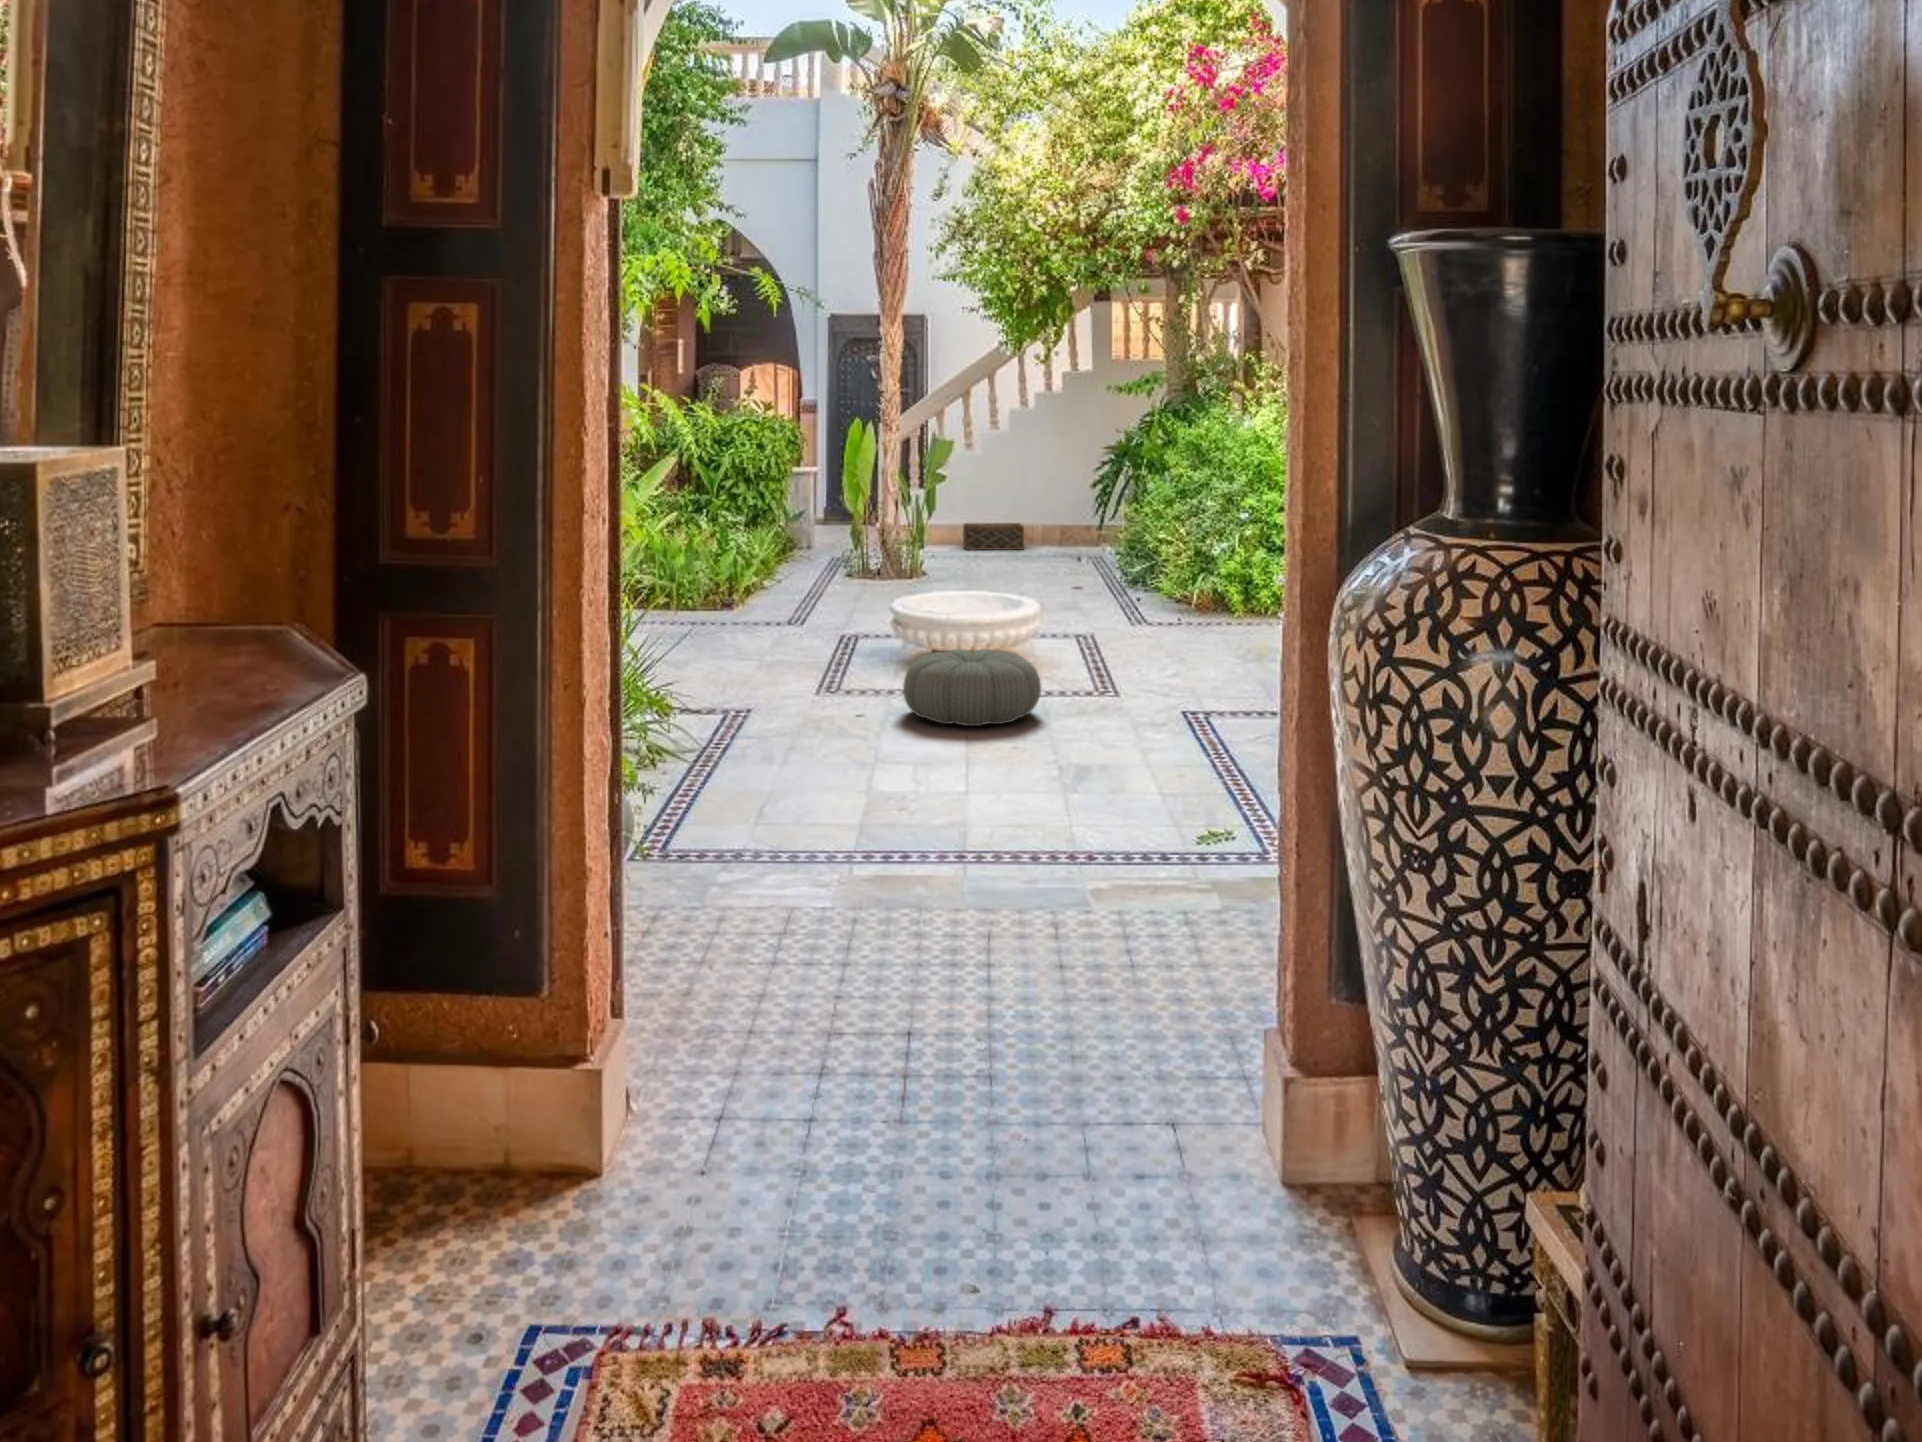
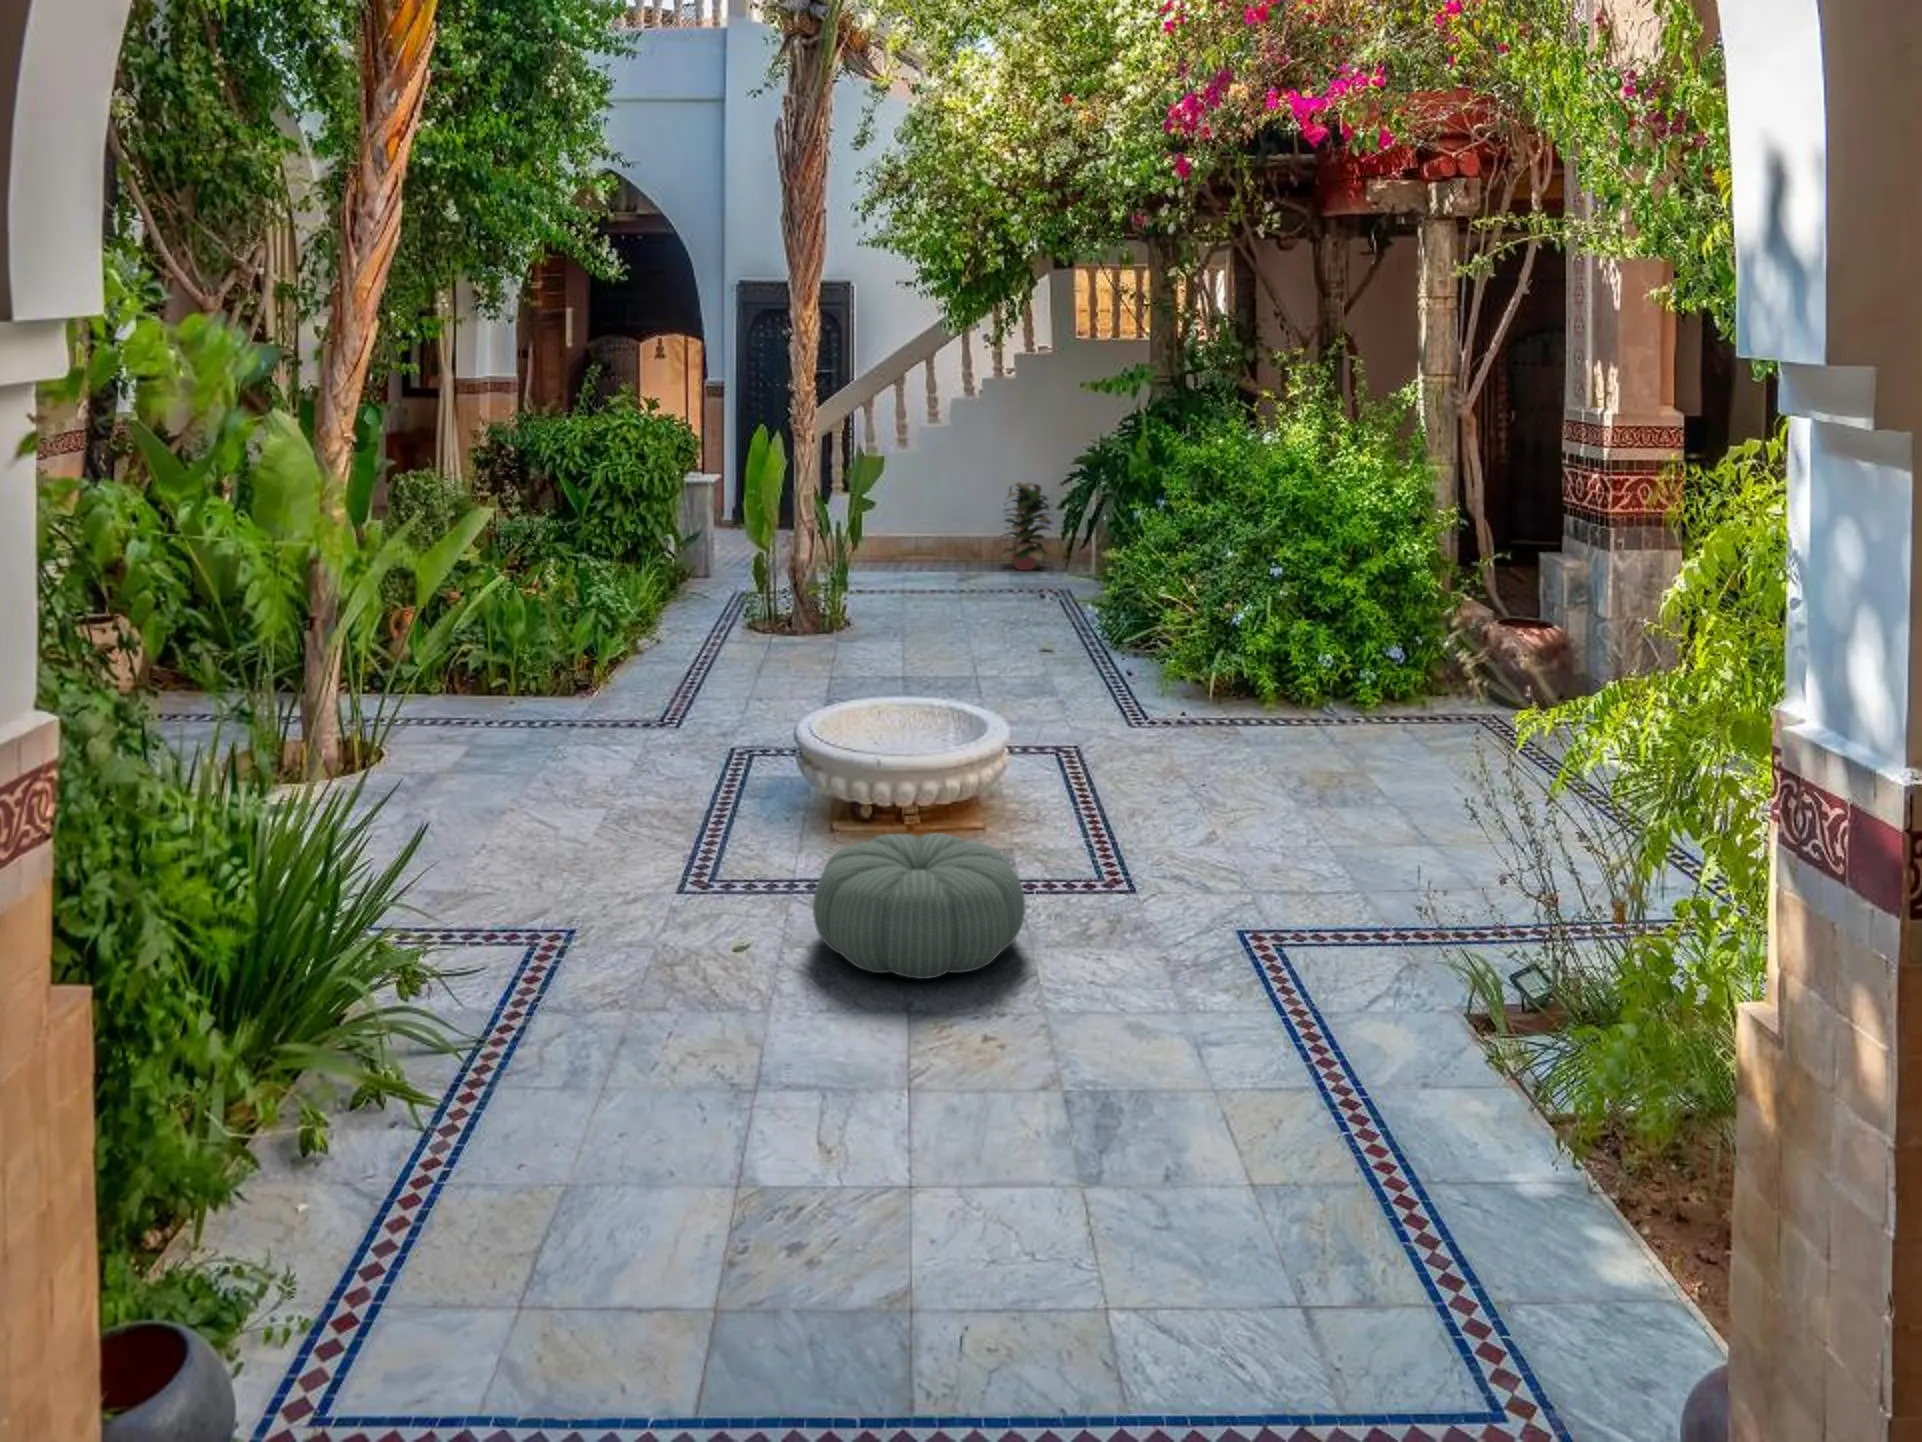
decorative plant: none [1047,478,1097,550] -> present [1001,483,1052,570]
woven basket: present [963,523,1024,550] -> none [897,536,970,571]

